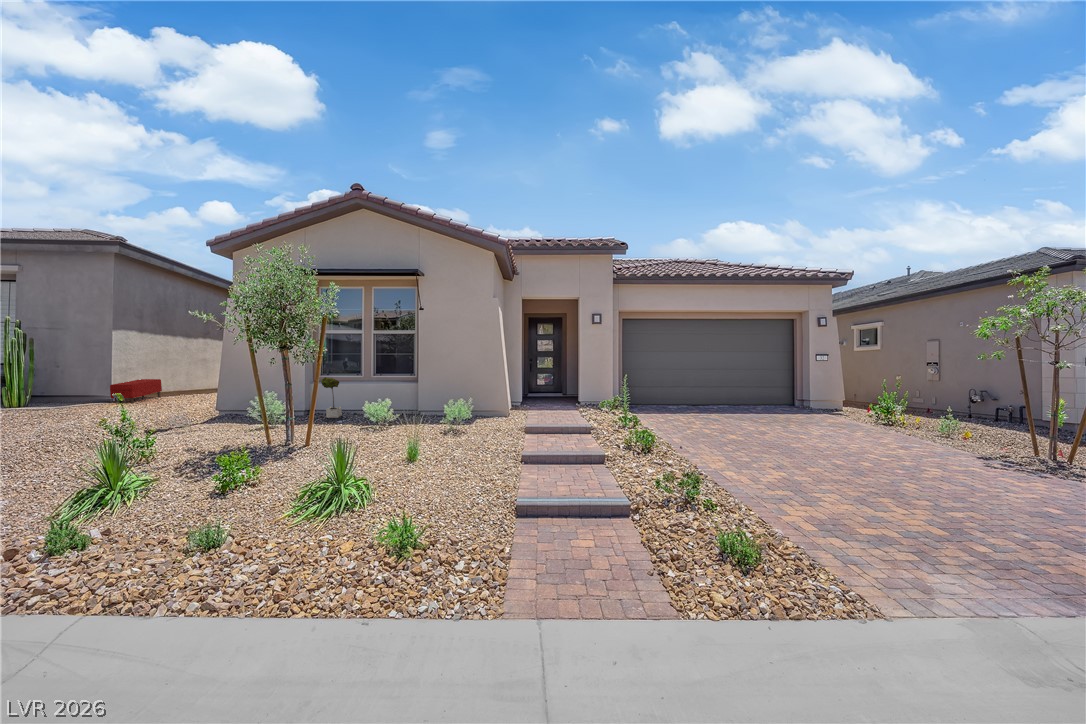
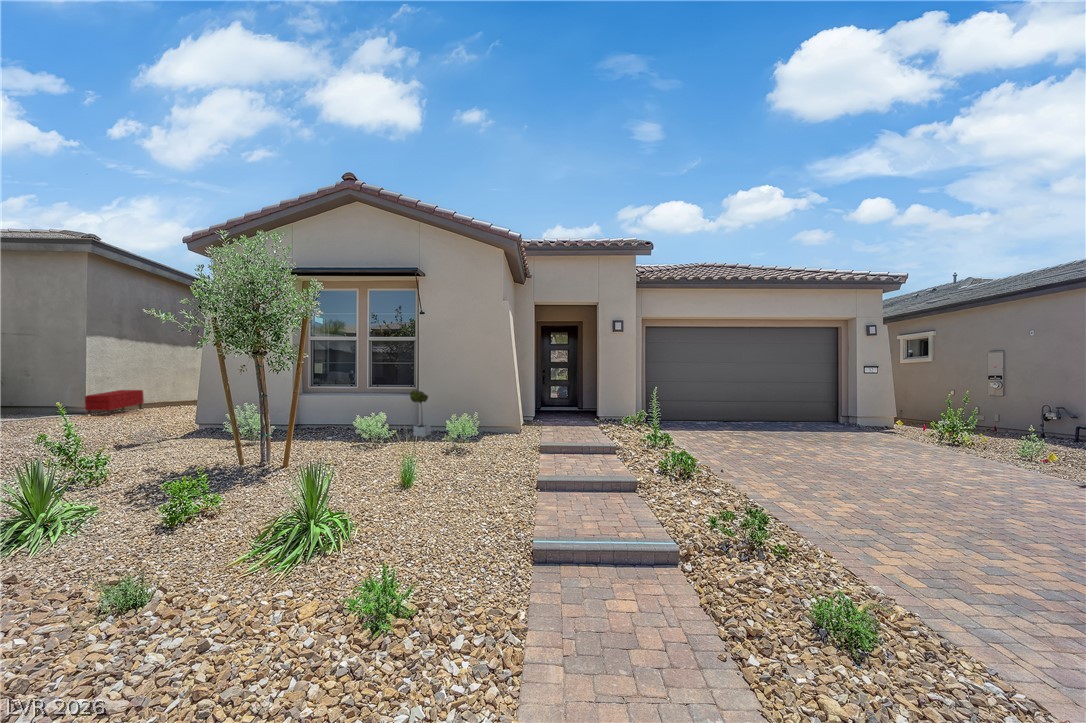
potted tree: present [321,377,342,418] -> present [410,391,431,437]

